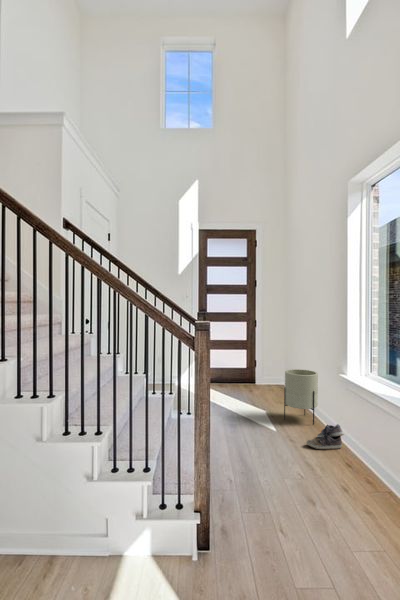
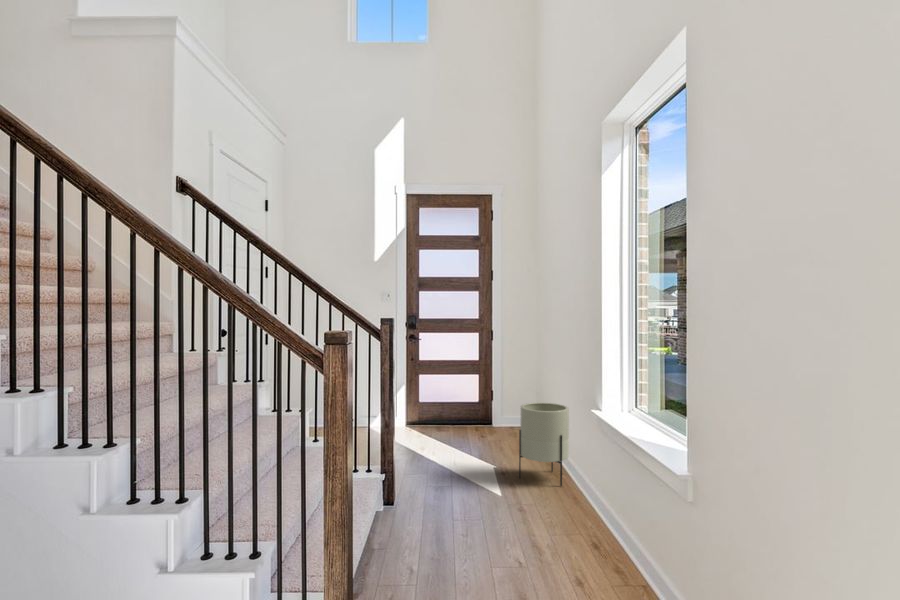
shoe: present [306,424,344,449] -> none [541,485,597,523]

